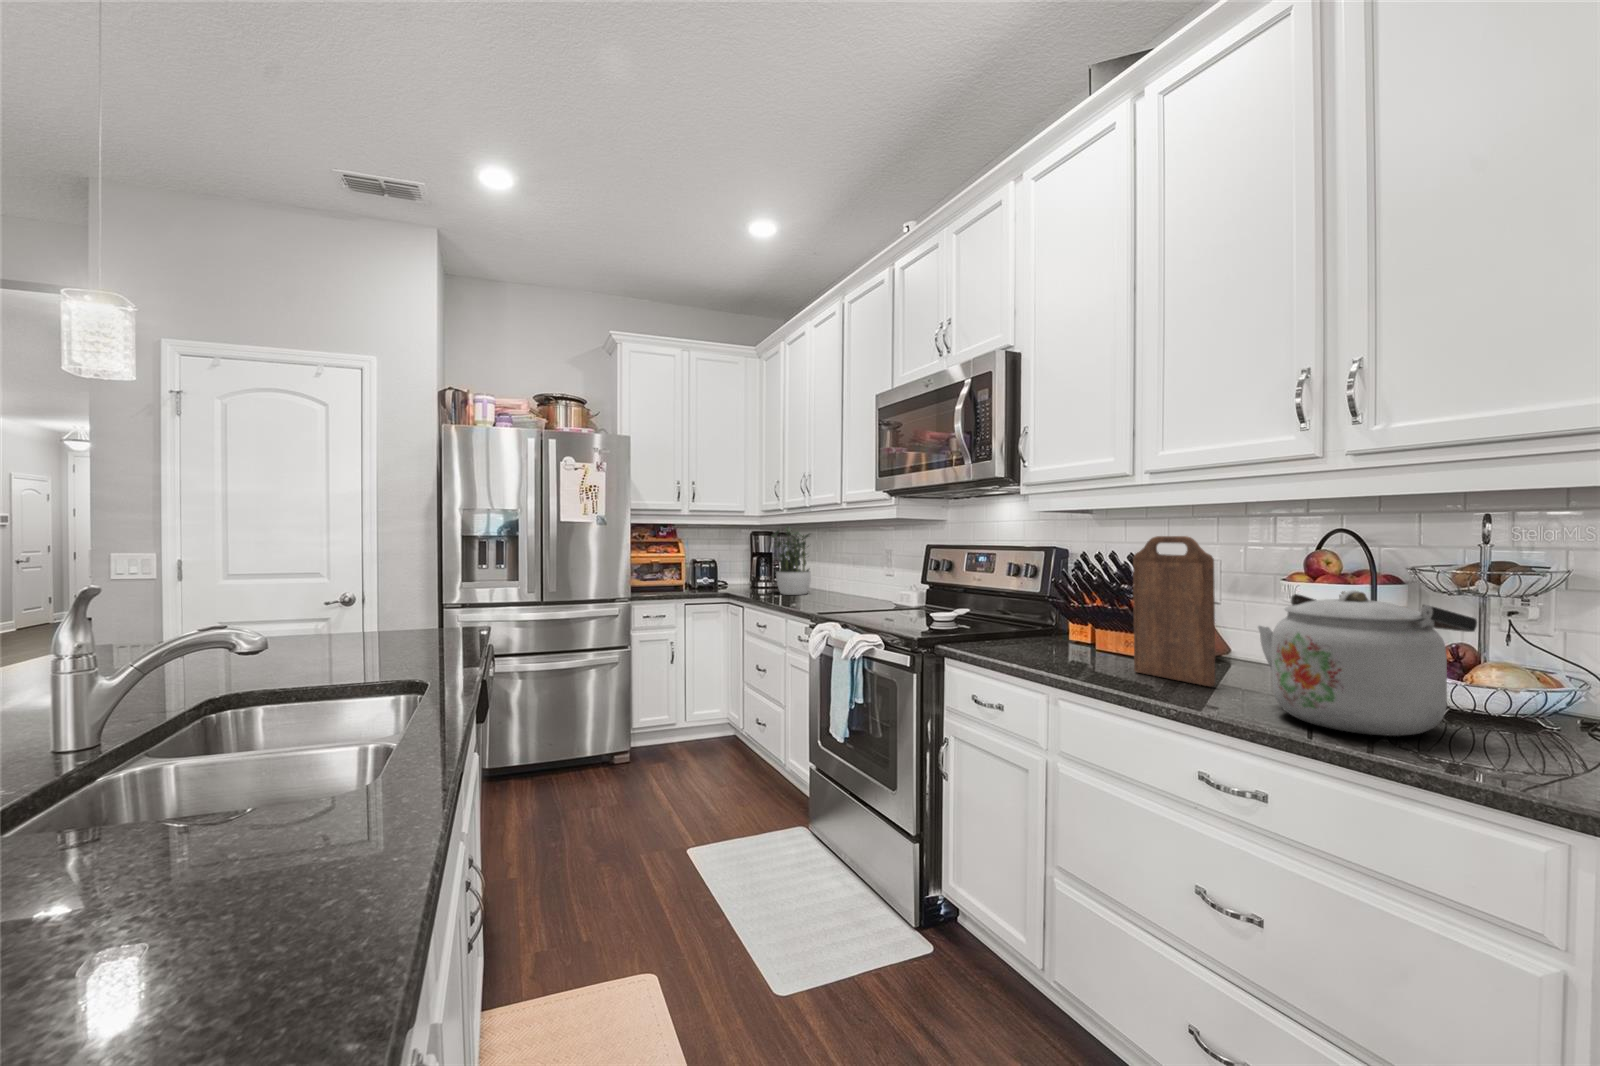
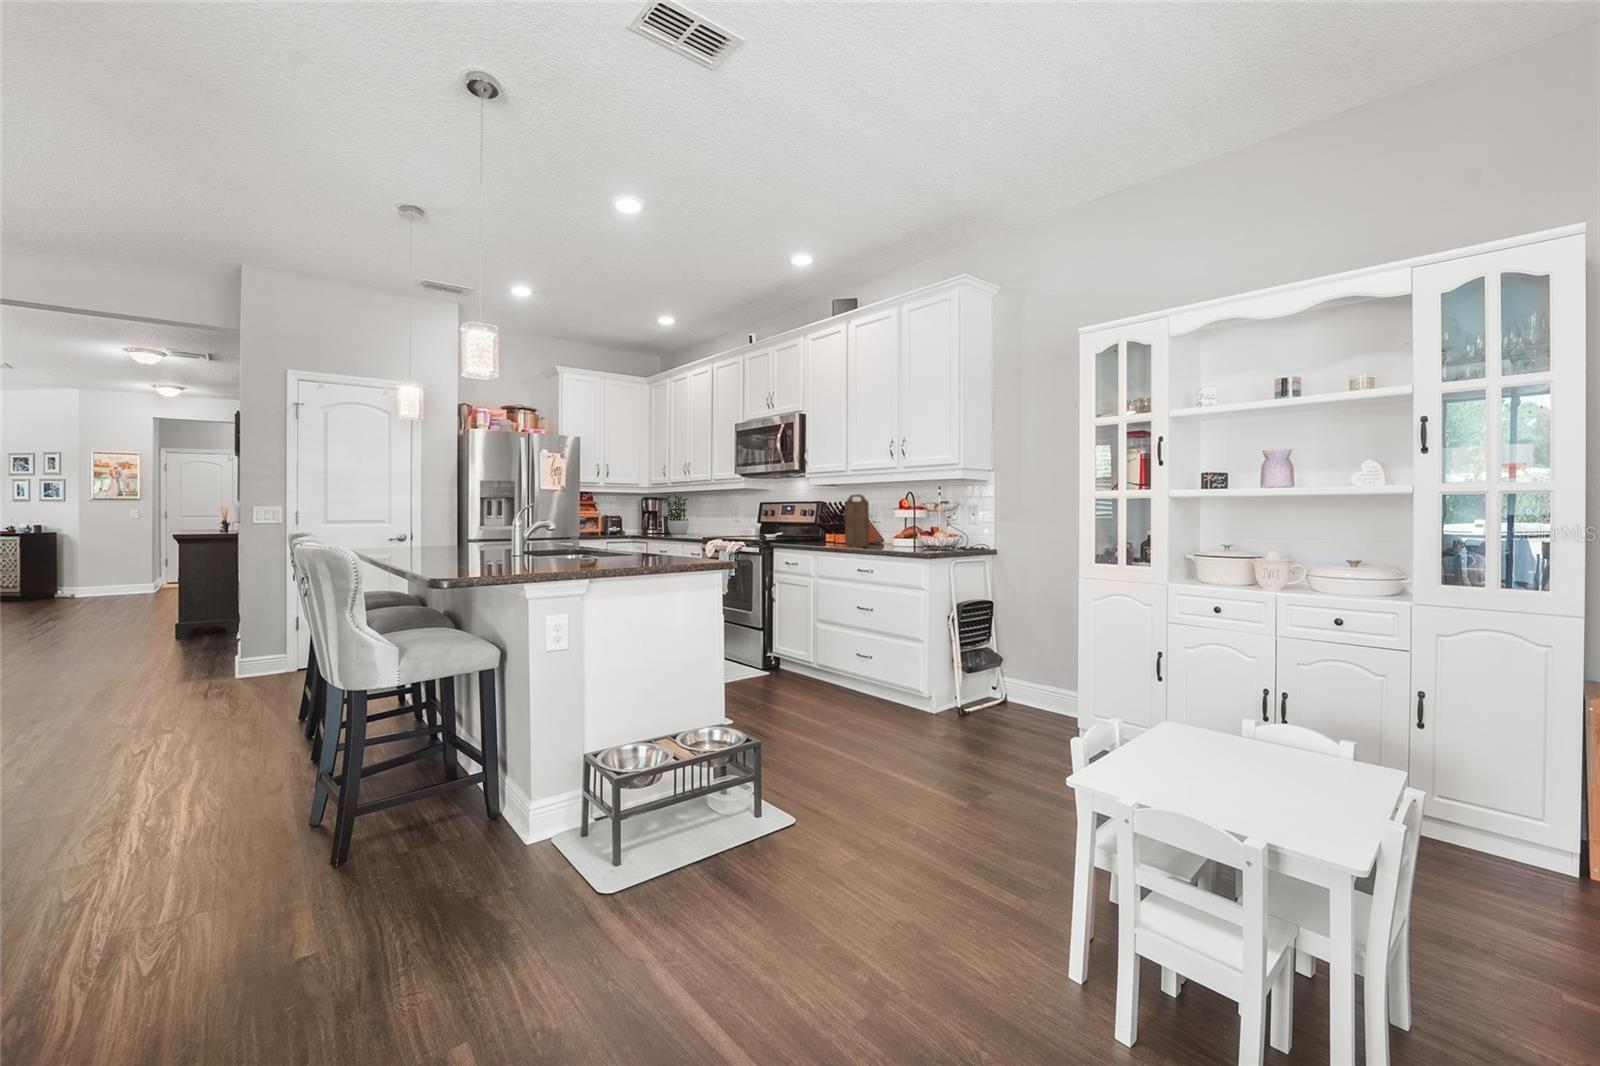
kettle: present [1258,590,1477,736] -> none [878,510,928,550]

